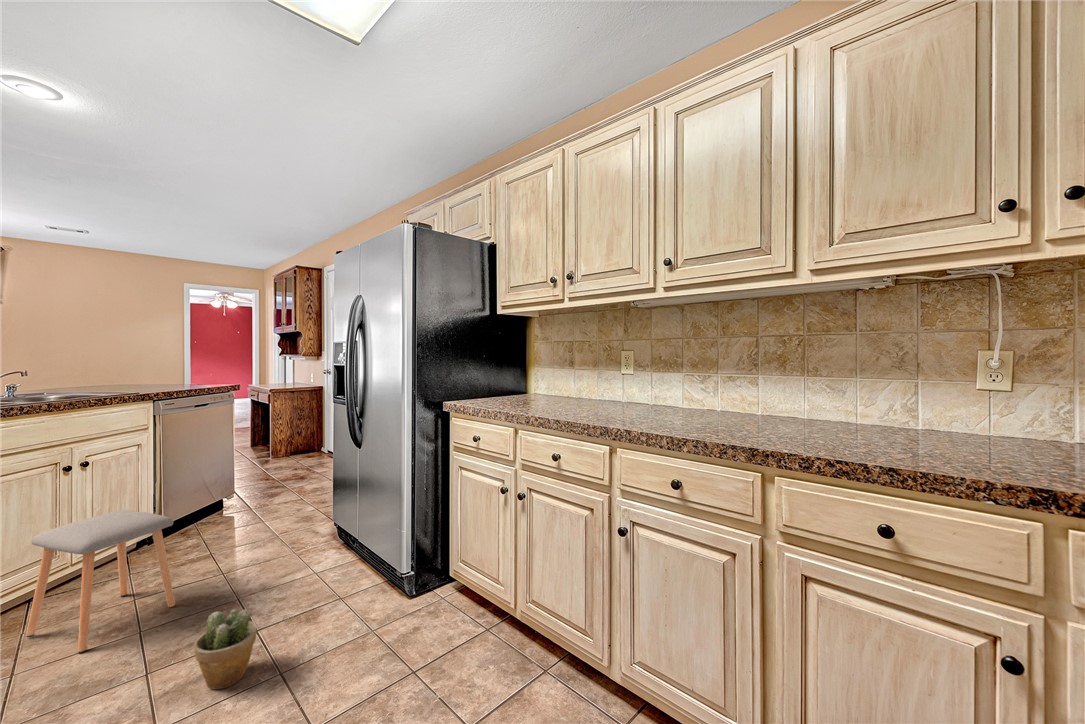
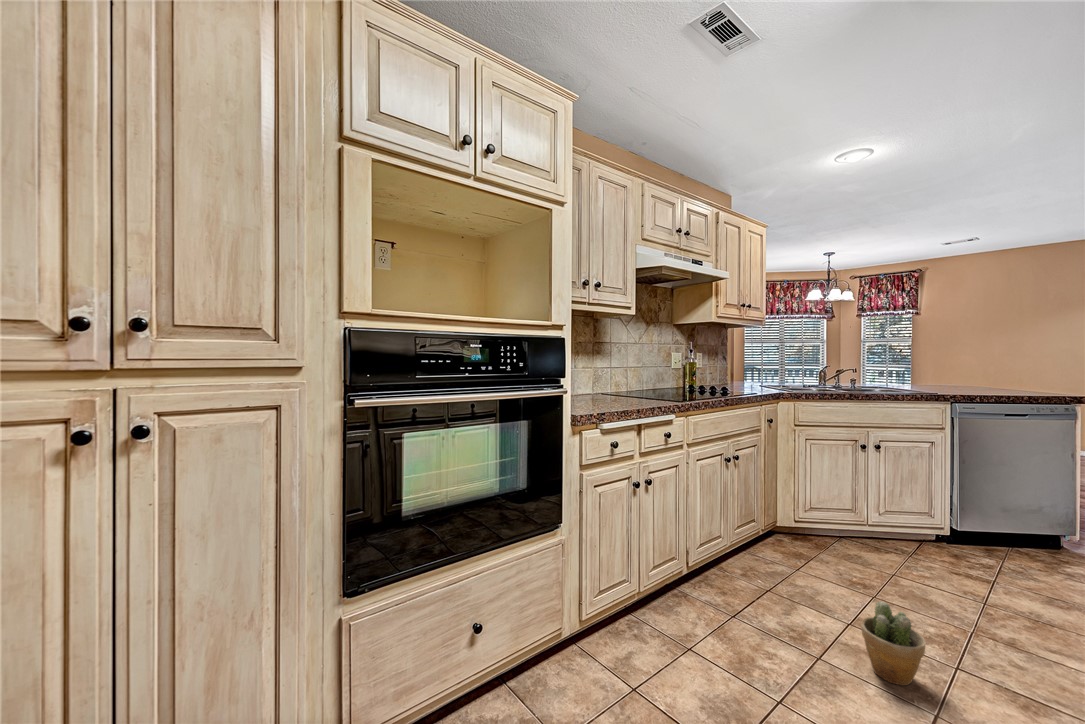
stool: present [26,510,175,653] -> none [818,486,916,599]

